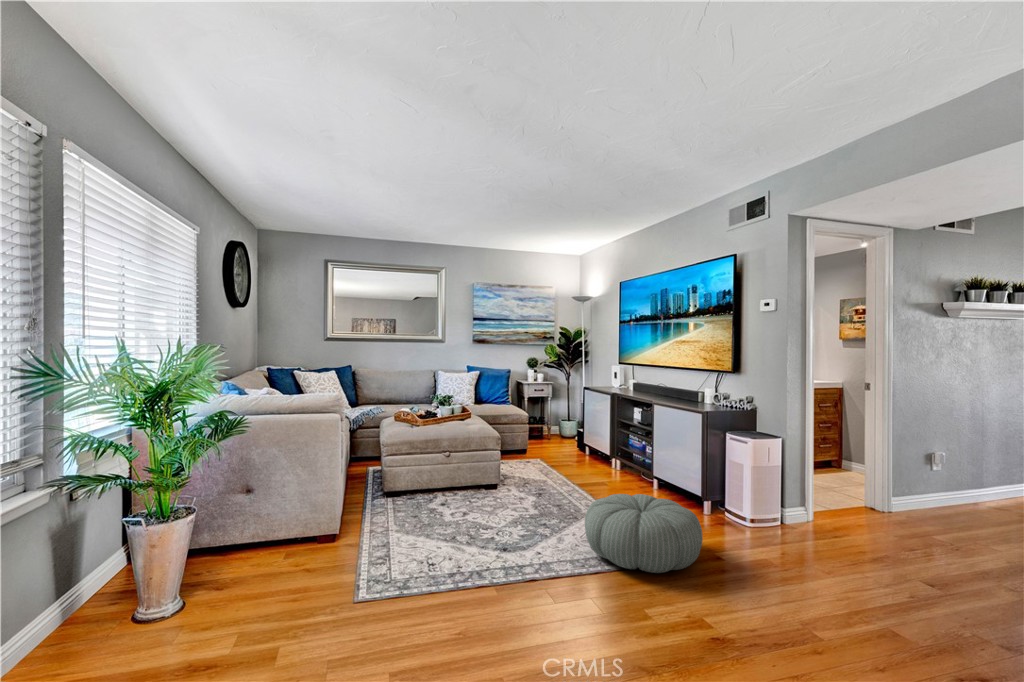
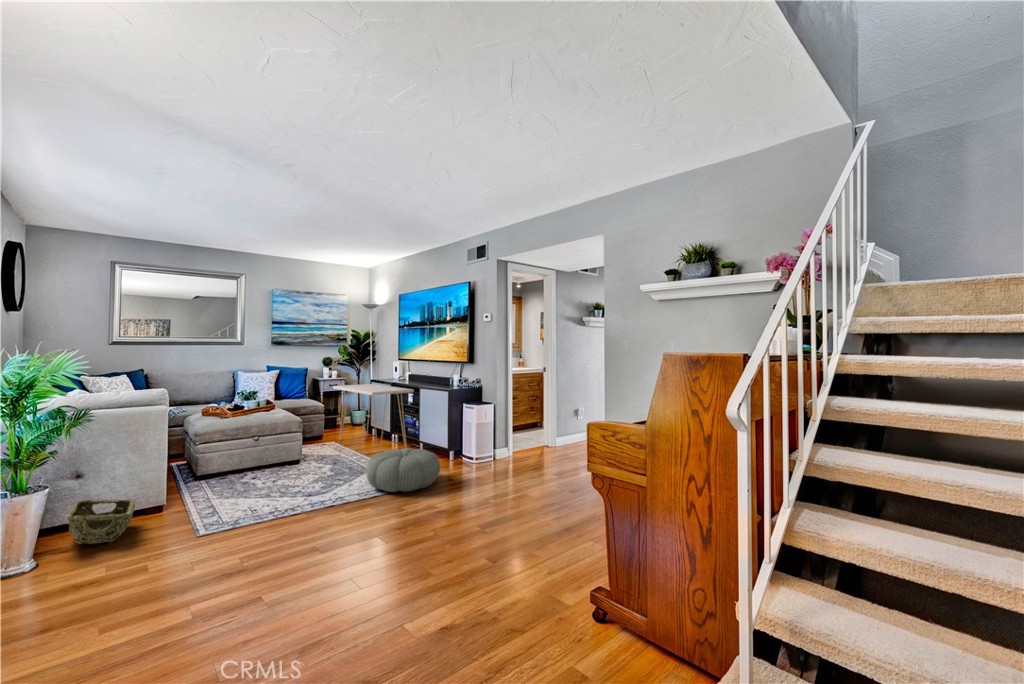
console table: none [538,393,644,491] -> present [333,384,414,449]
woven basket: none [214,517,301,584] -> present [67,499,135,544]

